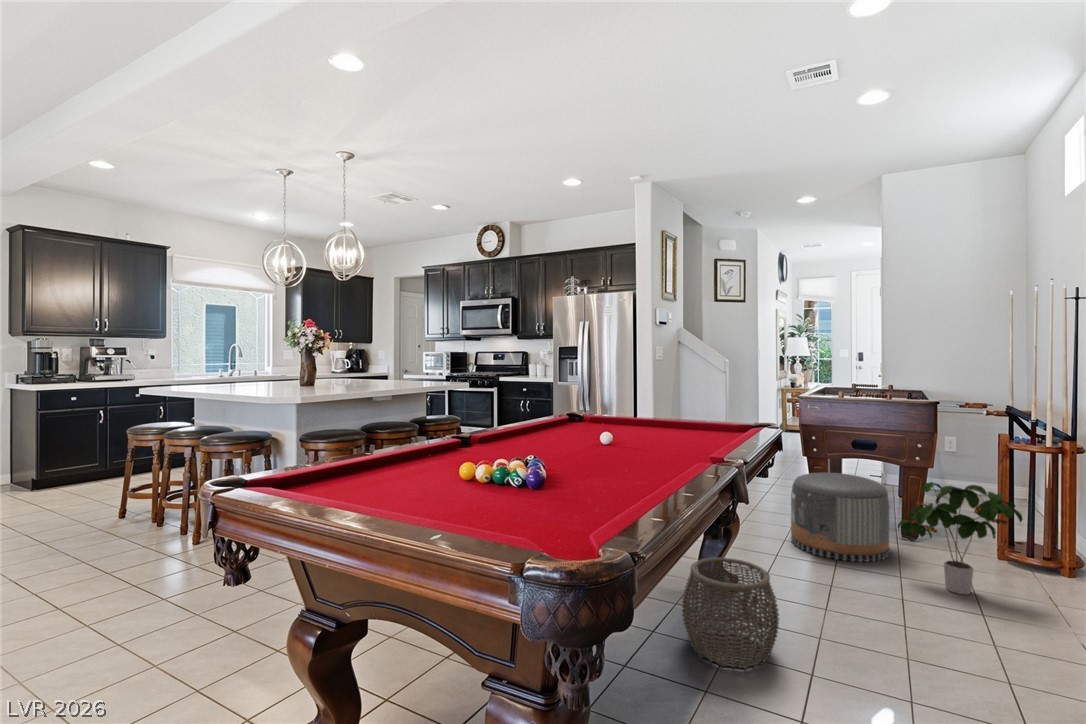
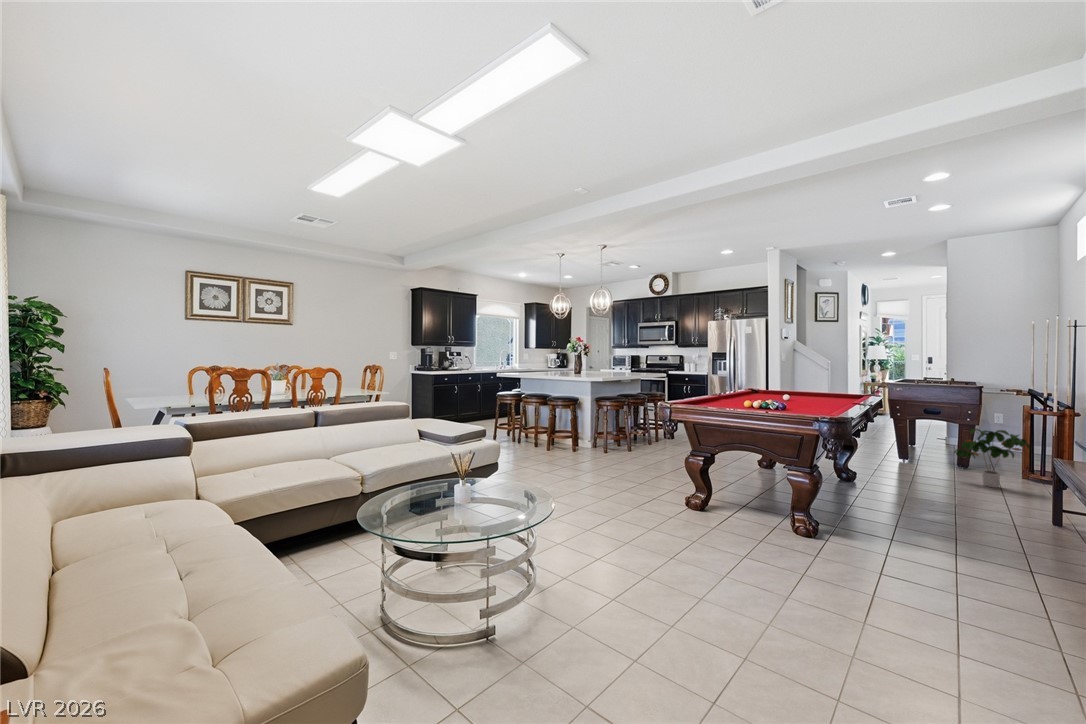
pouf: present [791,472,890,562] -> none [885,427,950,474]
woven basket: present [682,558,779,668] -> none [836,455,889,500]

